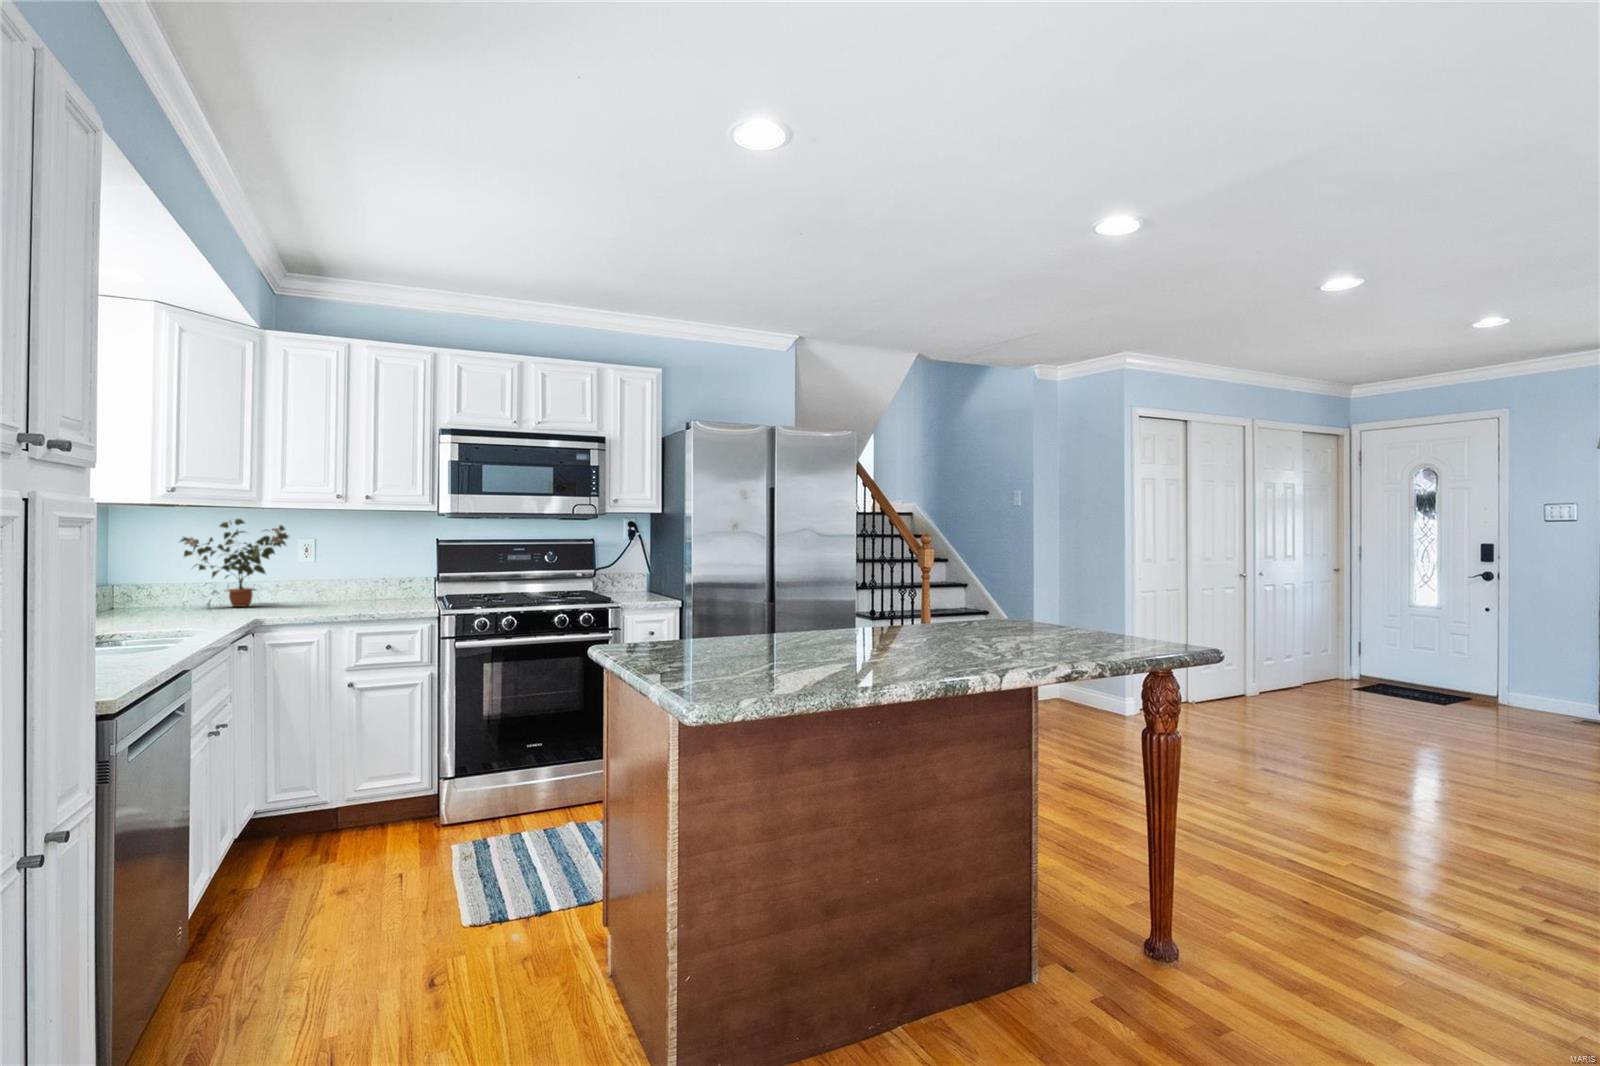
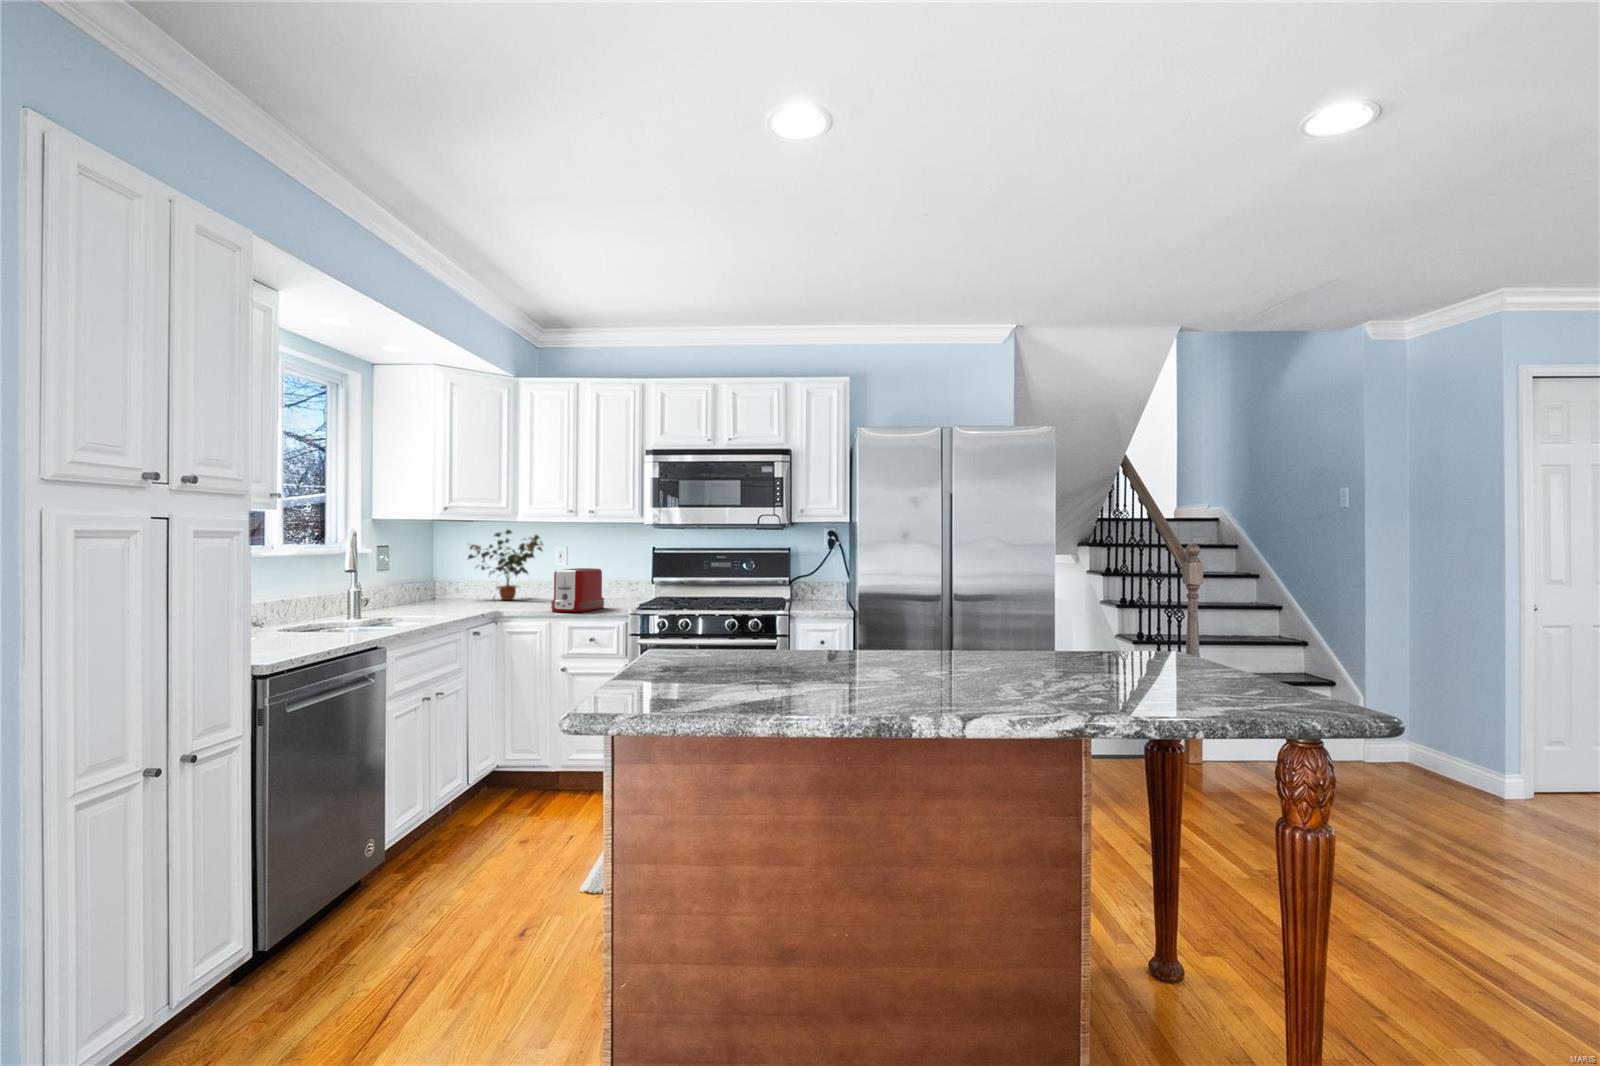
toaster: none [339,565,398,617] -> present [551,568,604,612]

